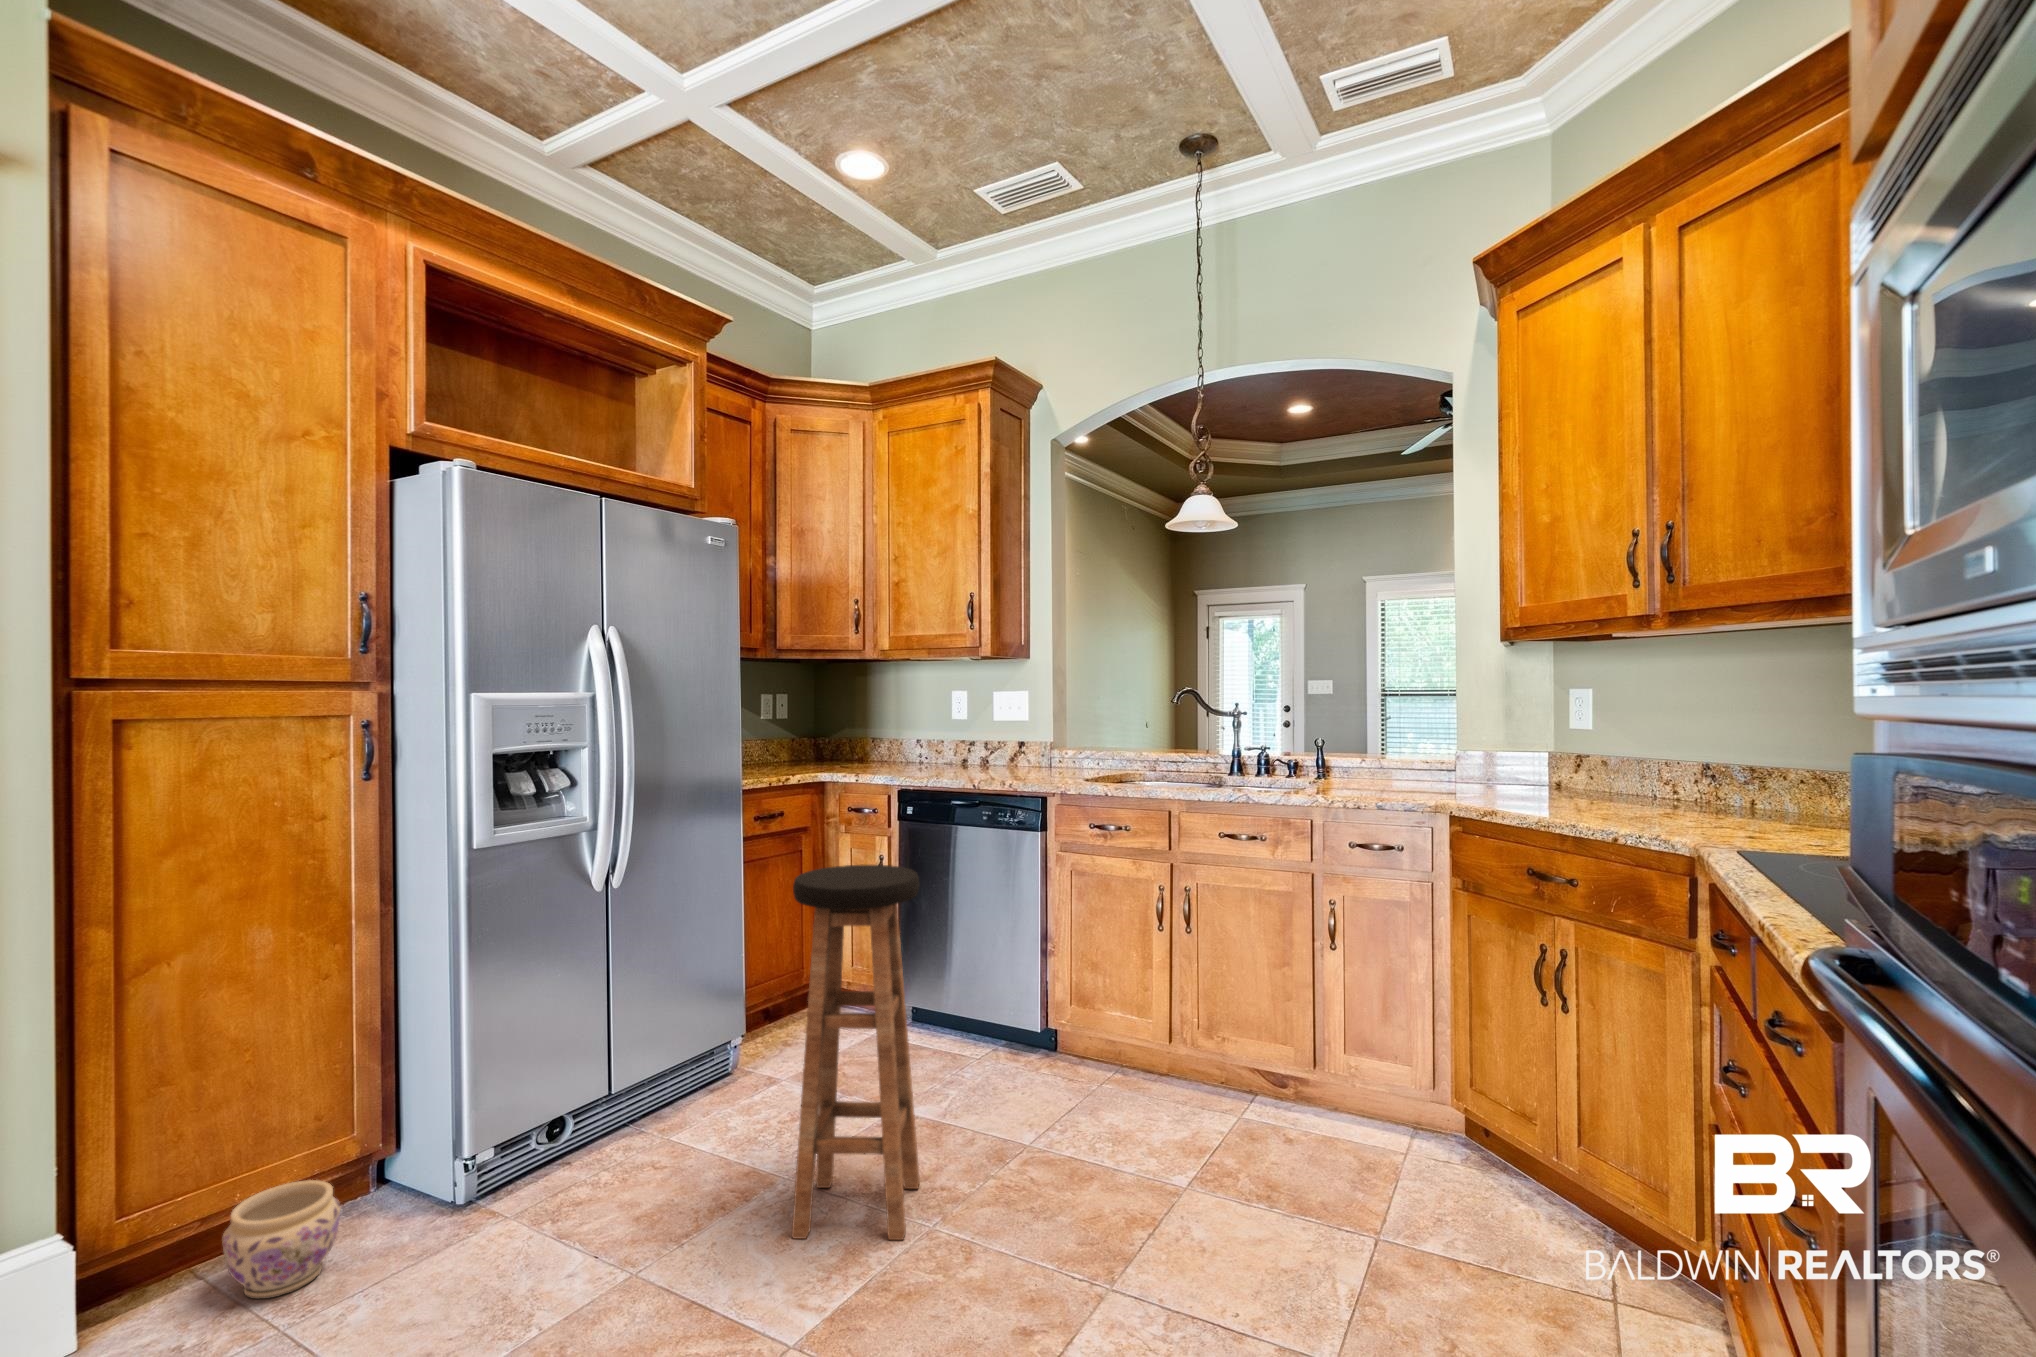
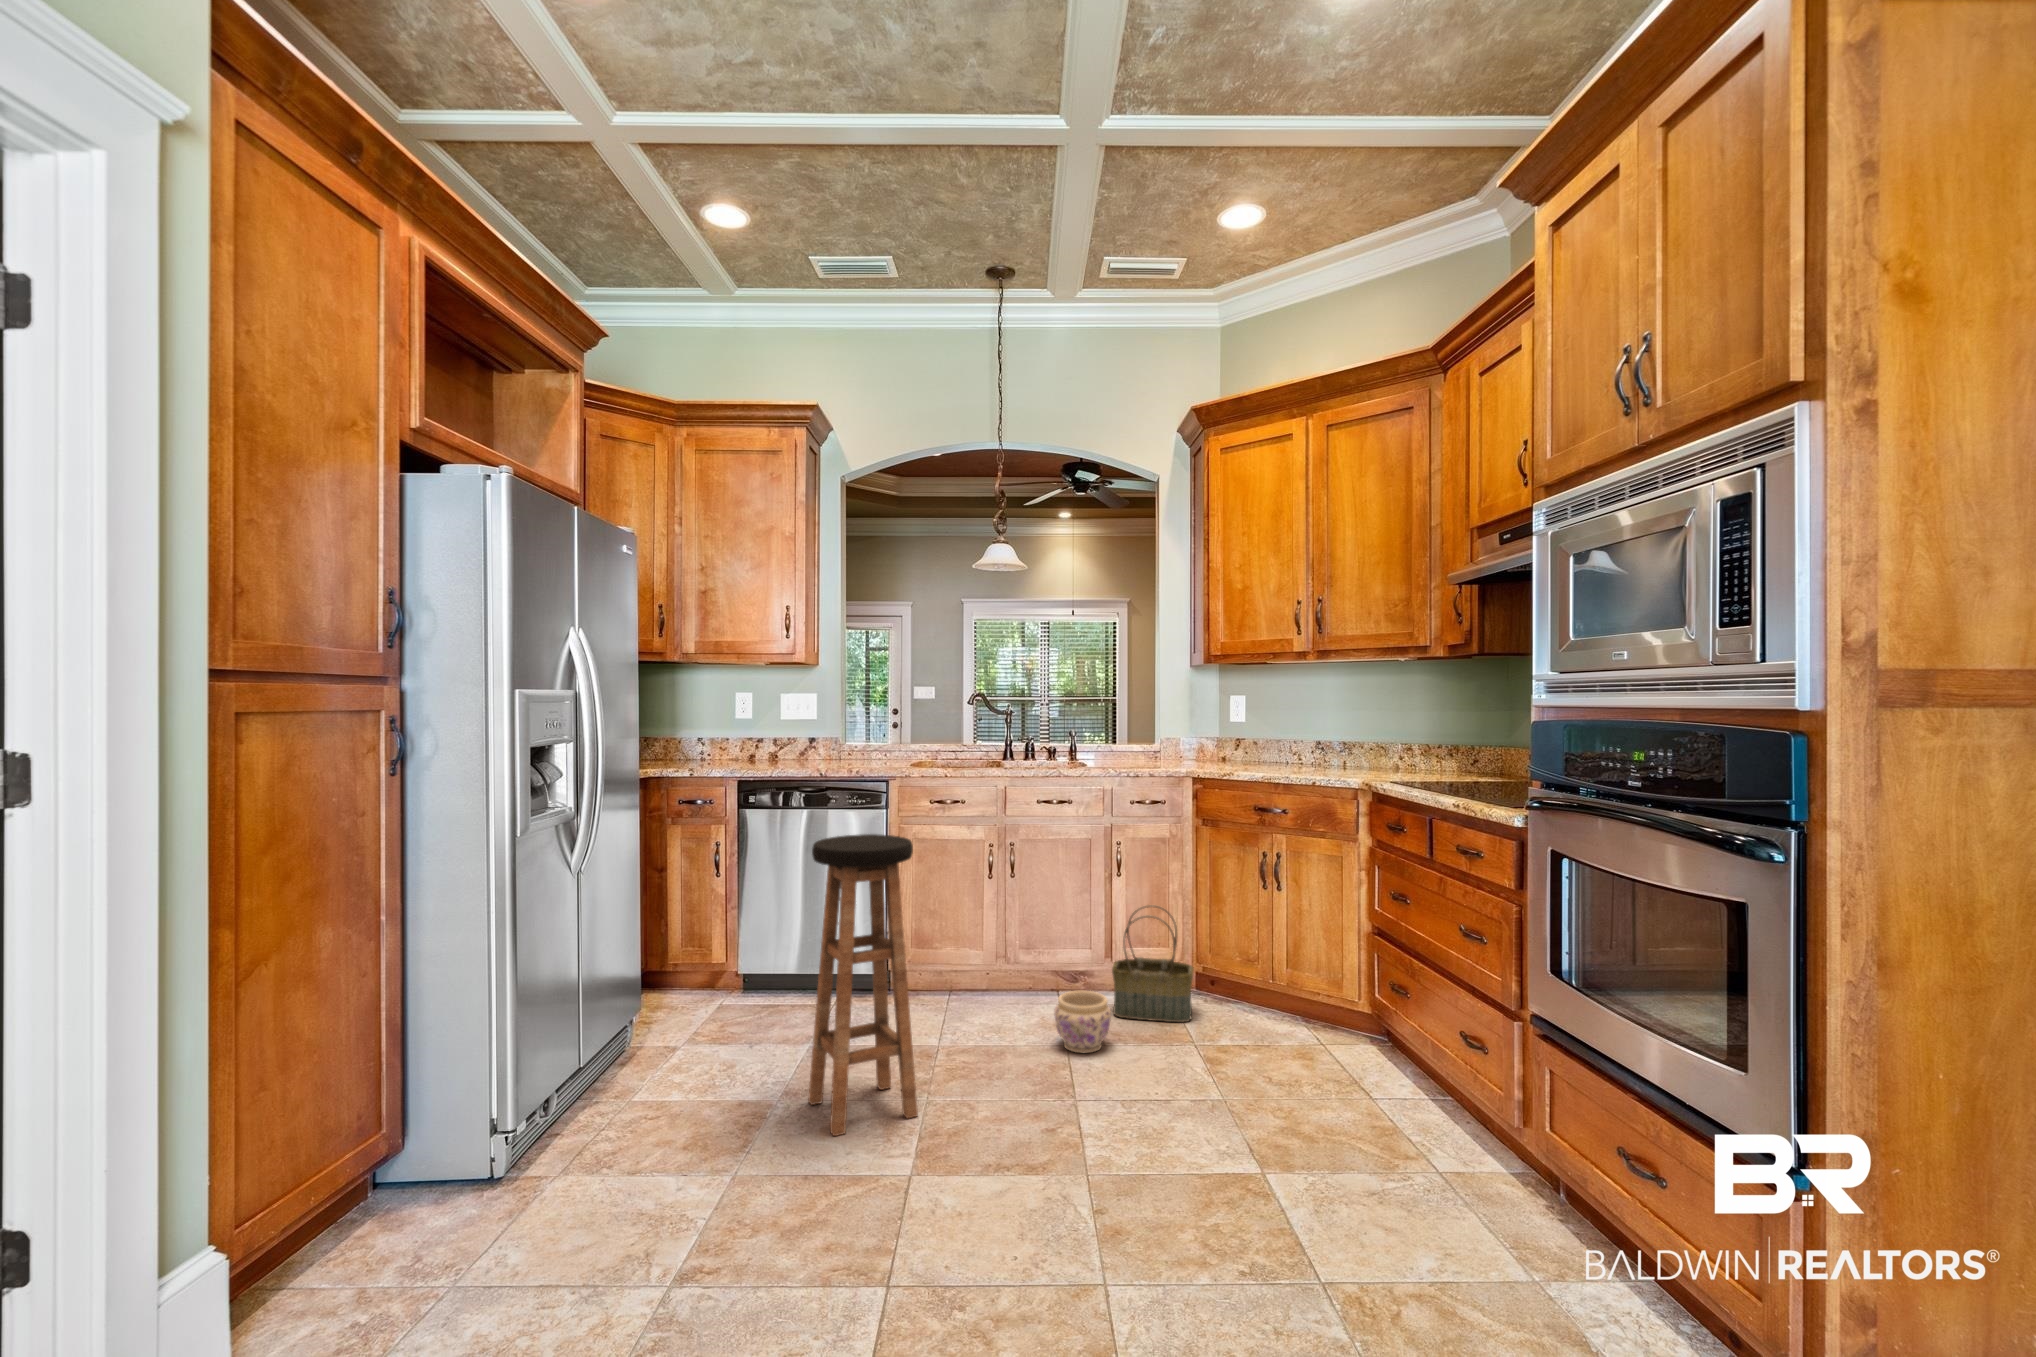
basket: none [1295,1003,1426,1195] -> present [1112,905,1193,1022]
planter: present [222,1180,341,1299] -> present [1054,991,1111,1053]

